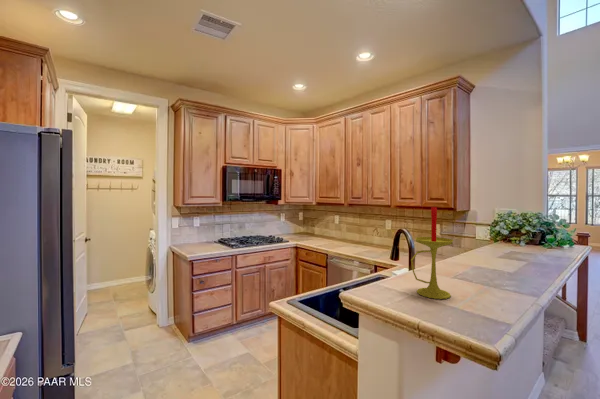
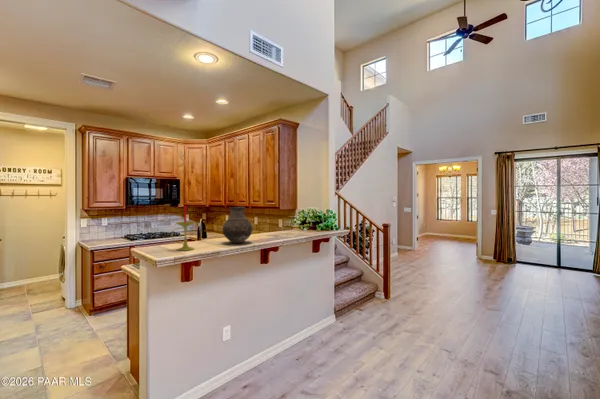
vase: none [457,209,524,277] -> present [222,207,252,243]

